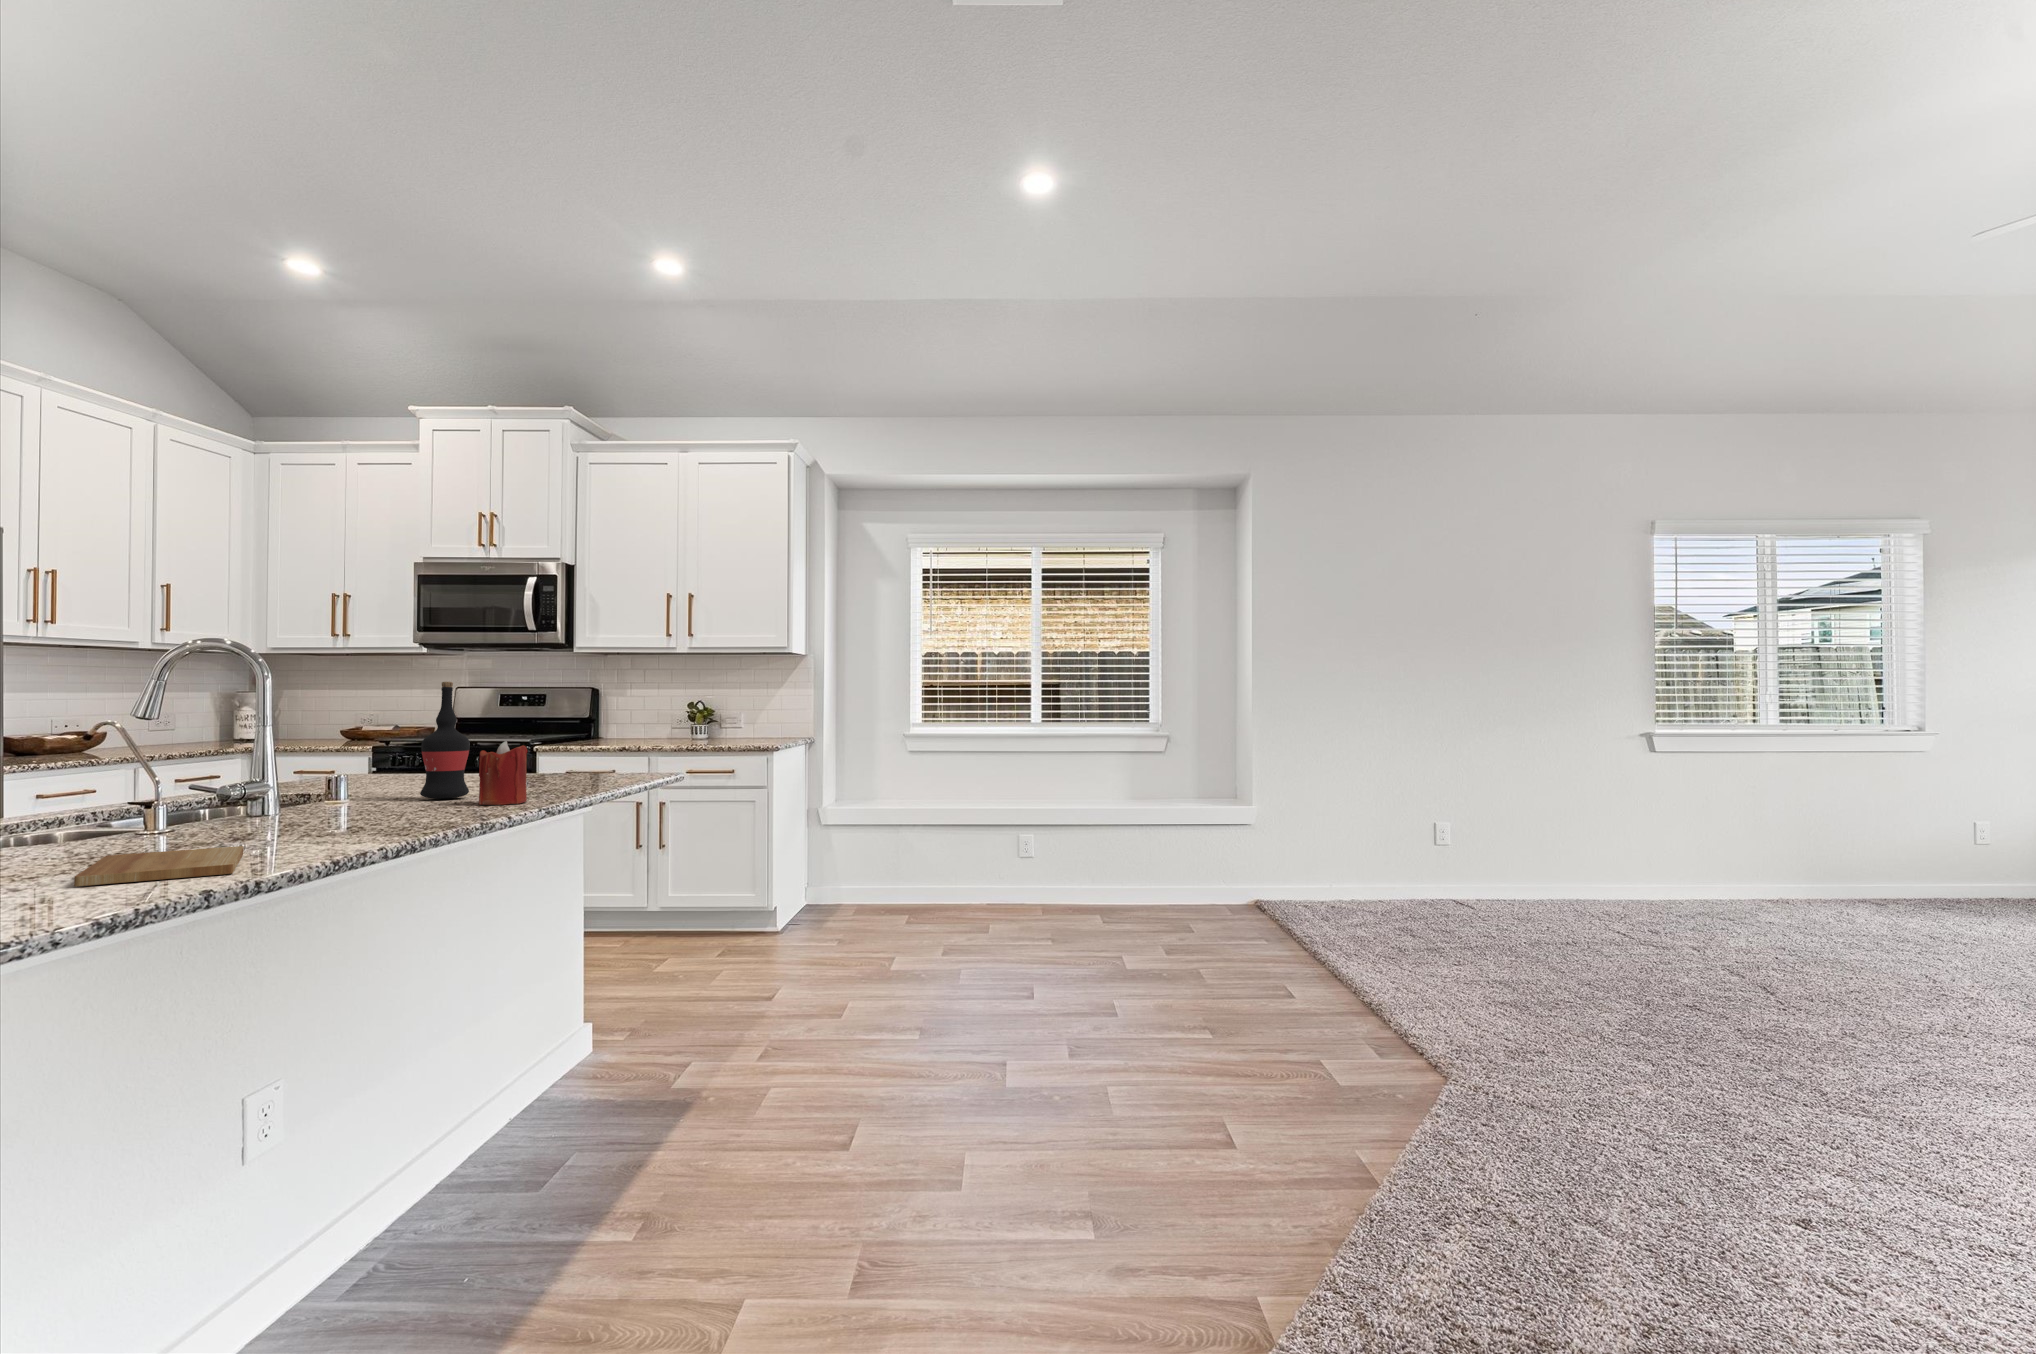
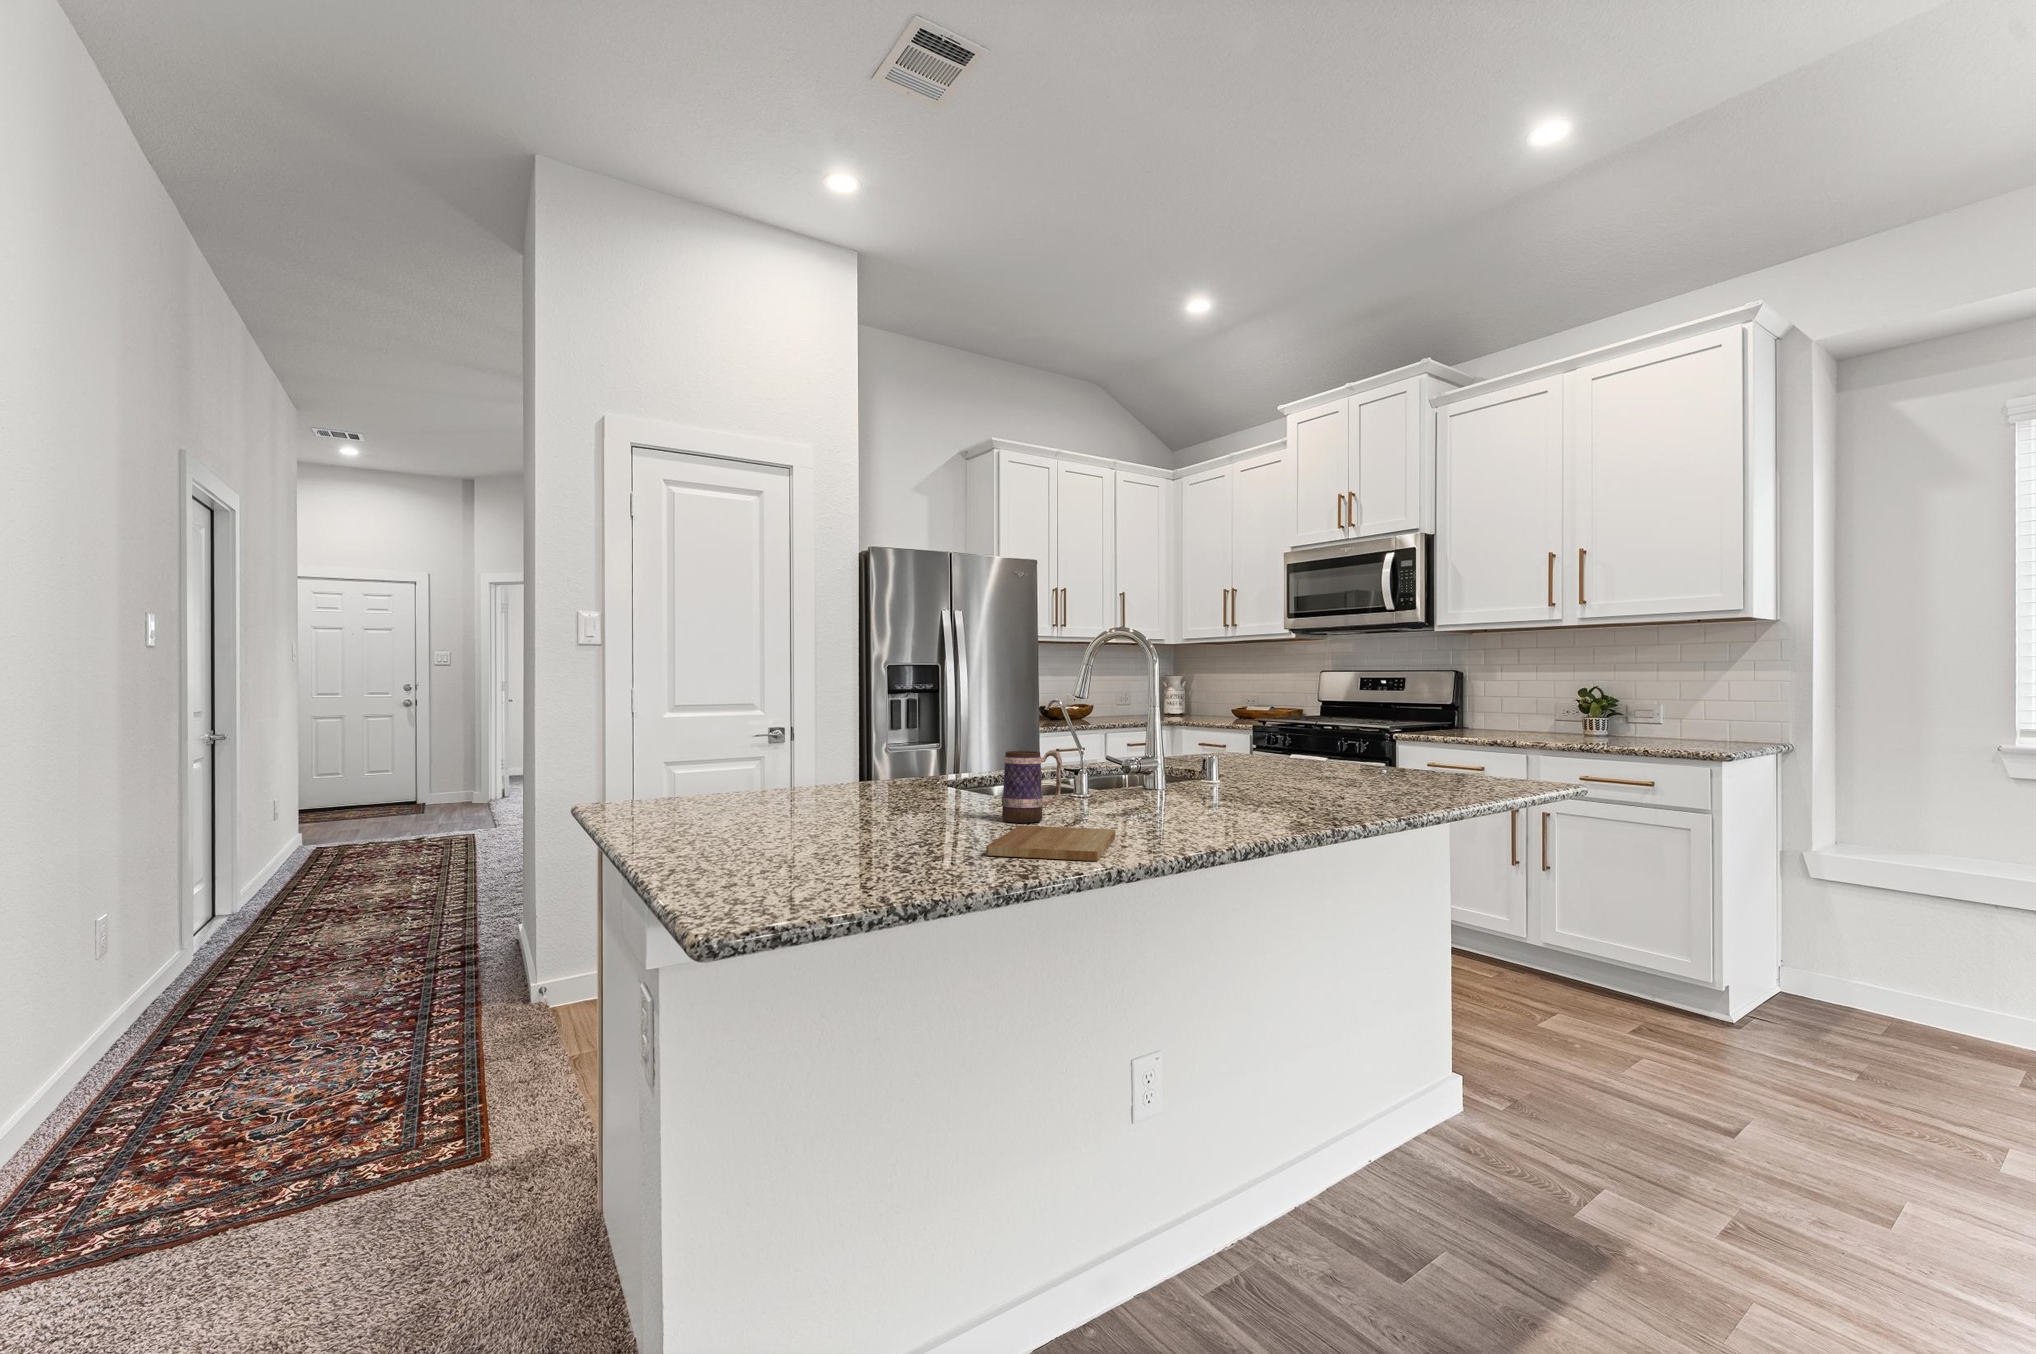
wine bottle: present [420,682,470,799] -> none [1281,665,1328,790]
candle: present [479,741,528,805] -> none [1336,732,1387,805]
mug: none [66,773,160,857] -> present [1002,750,1062,823]

